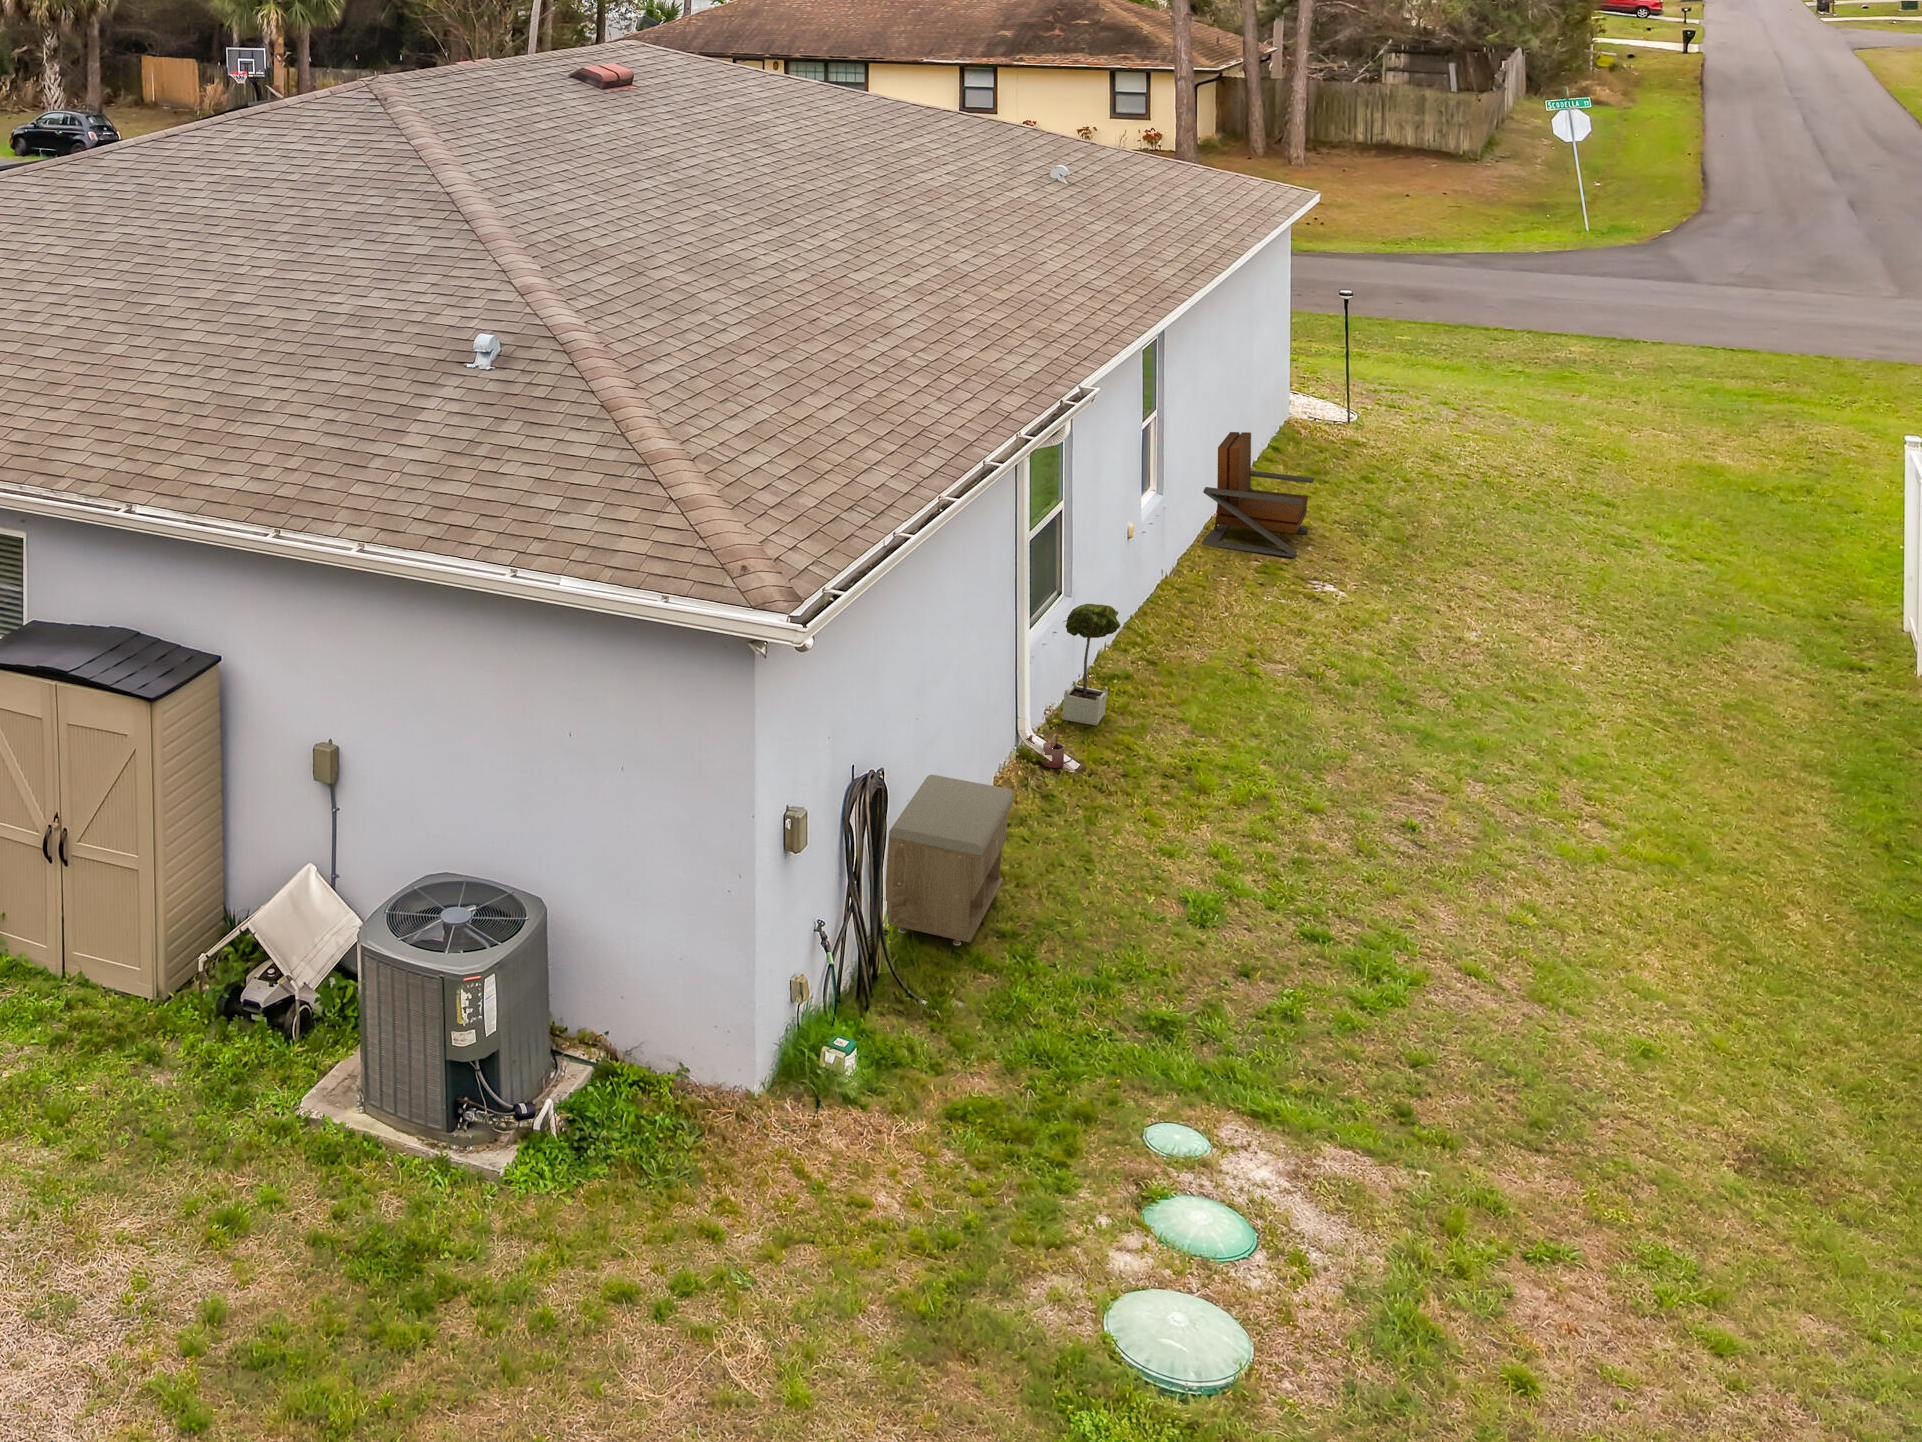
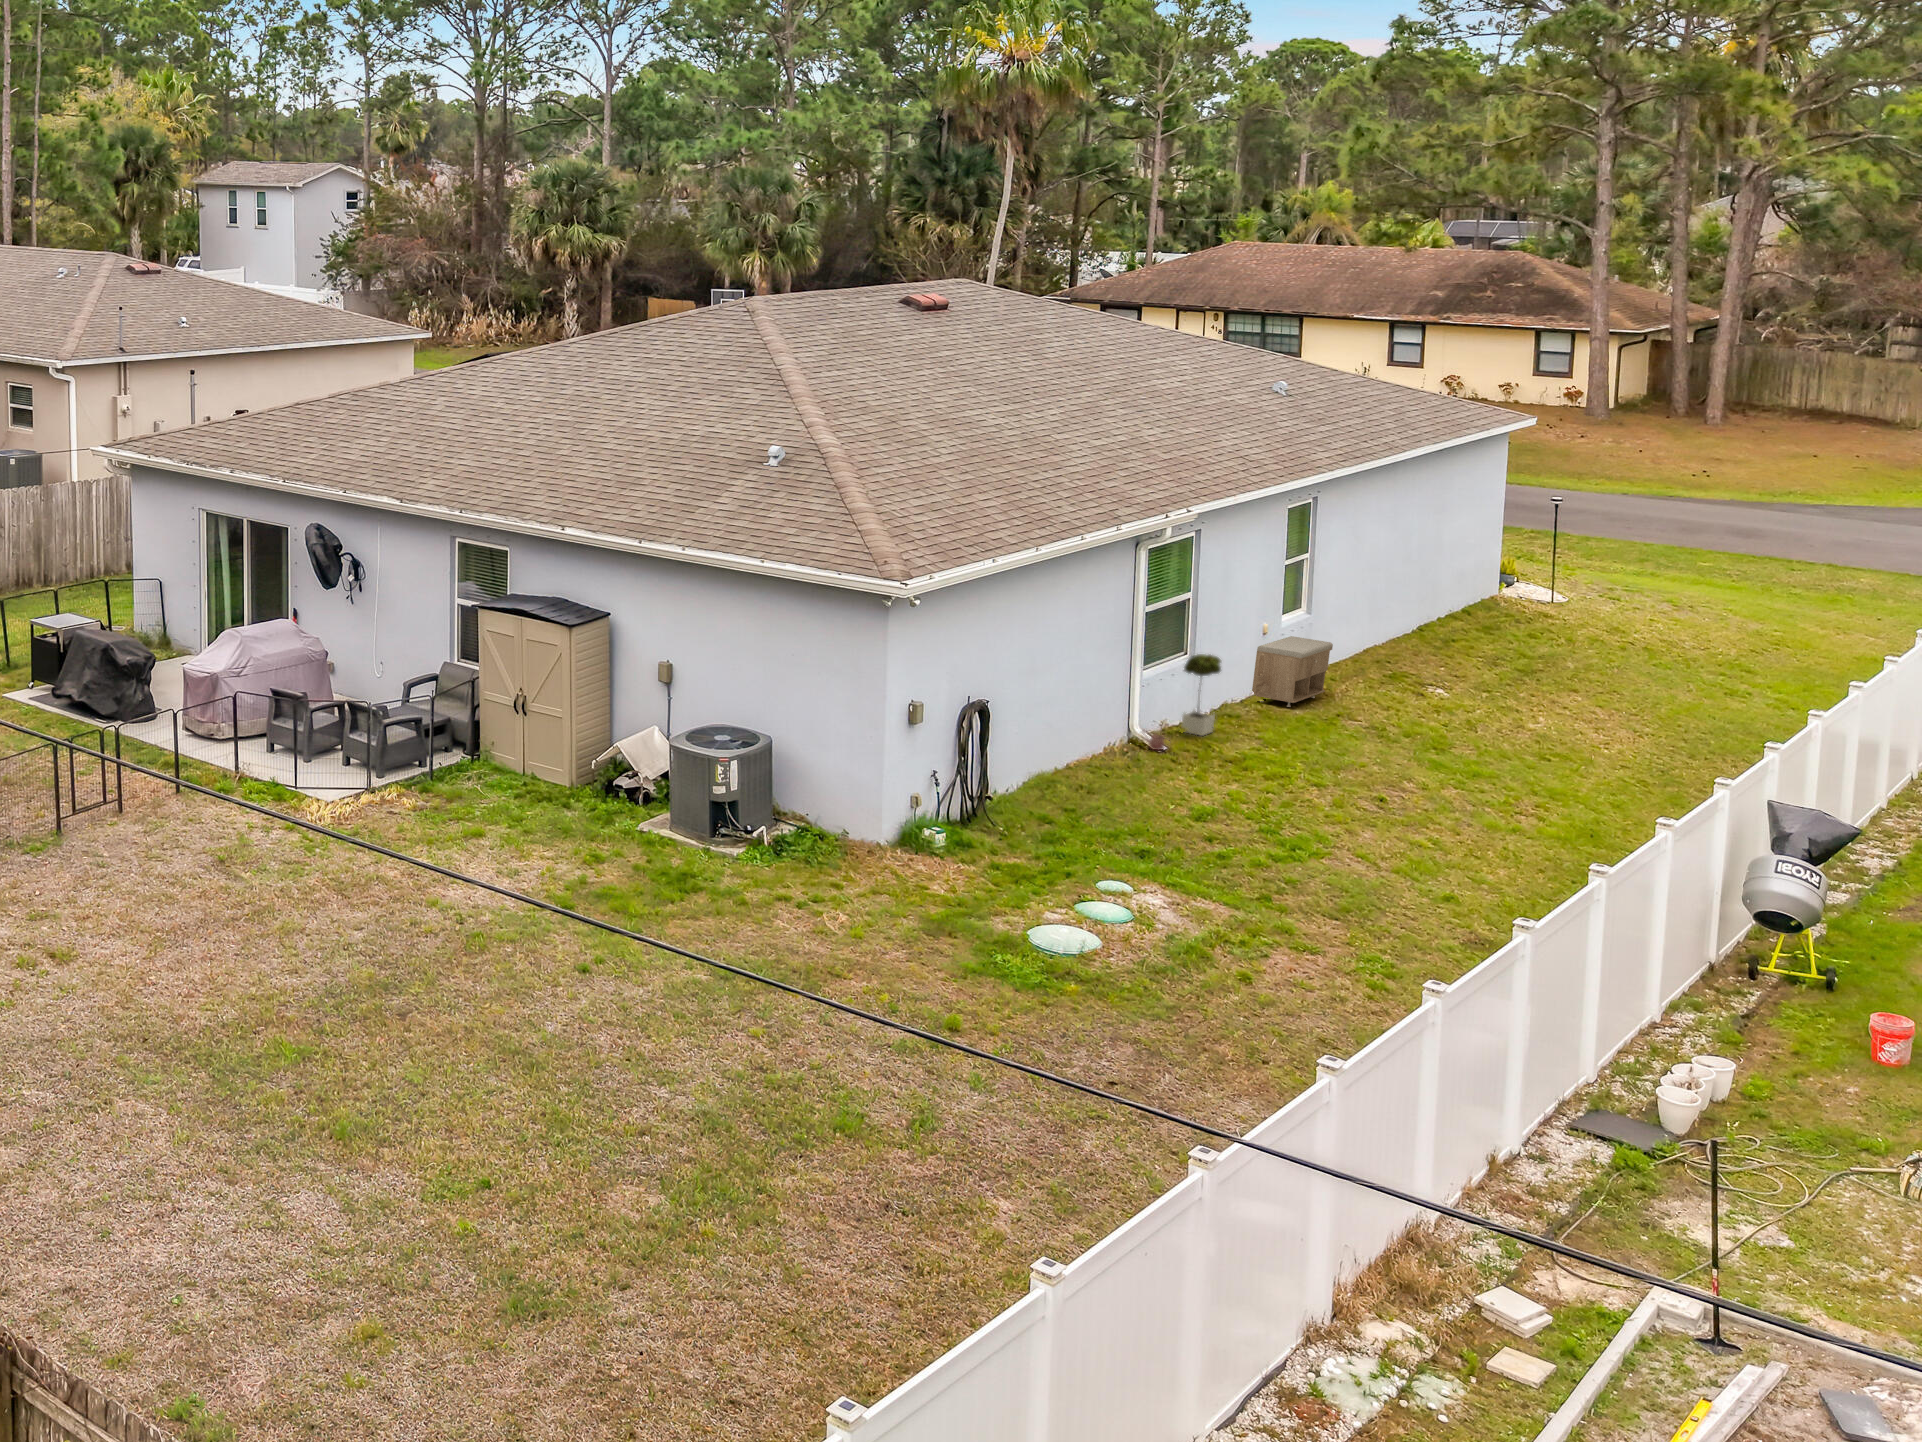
lounge chair: present [1202,432,1314,557] -> none [1370,583,1472,673]
storage bench: present [886,775,1014,946] -> present [1252,636,1333,707]

